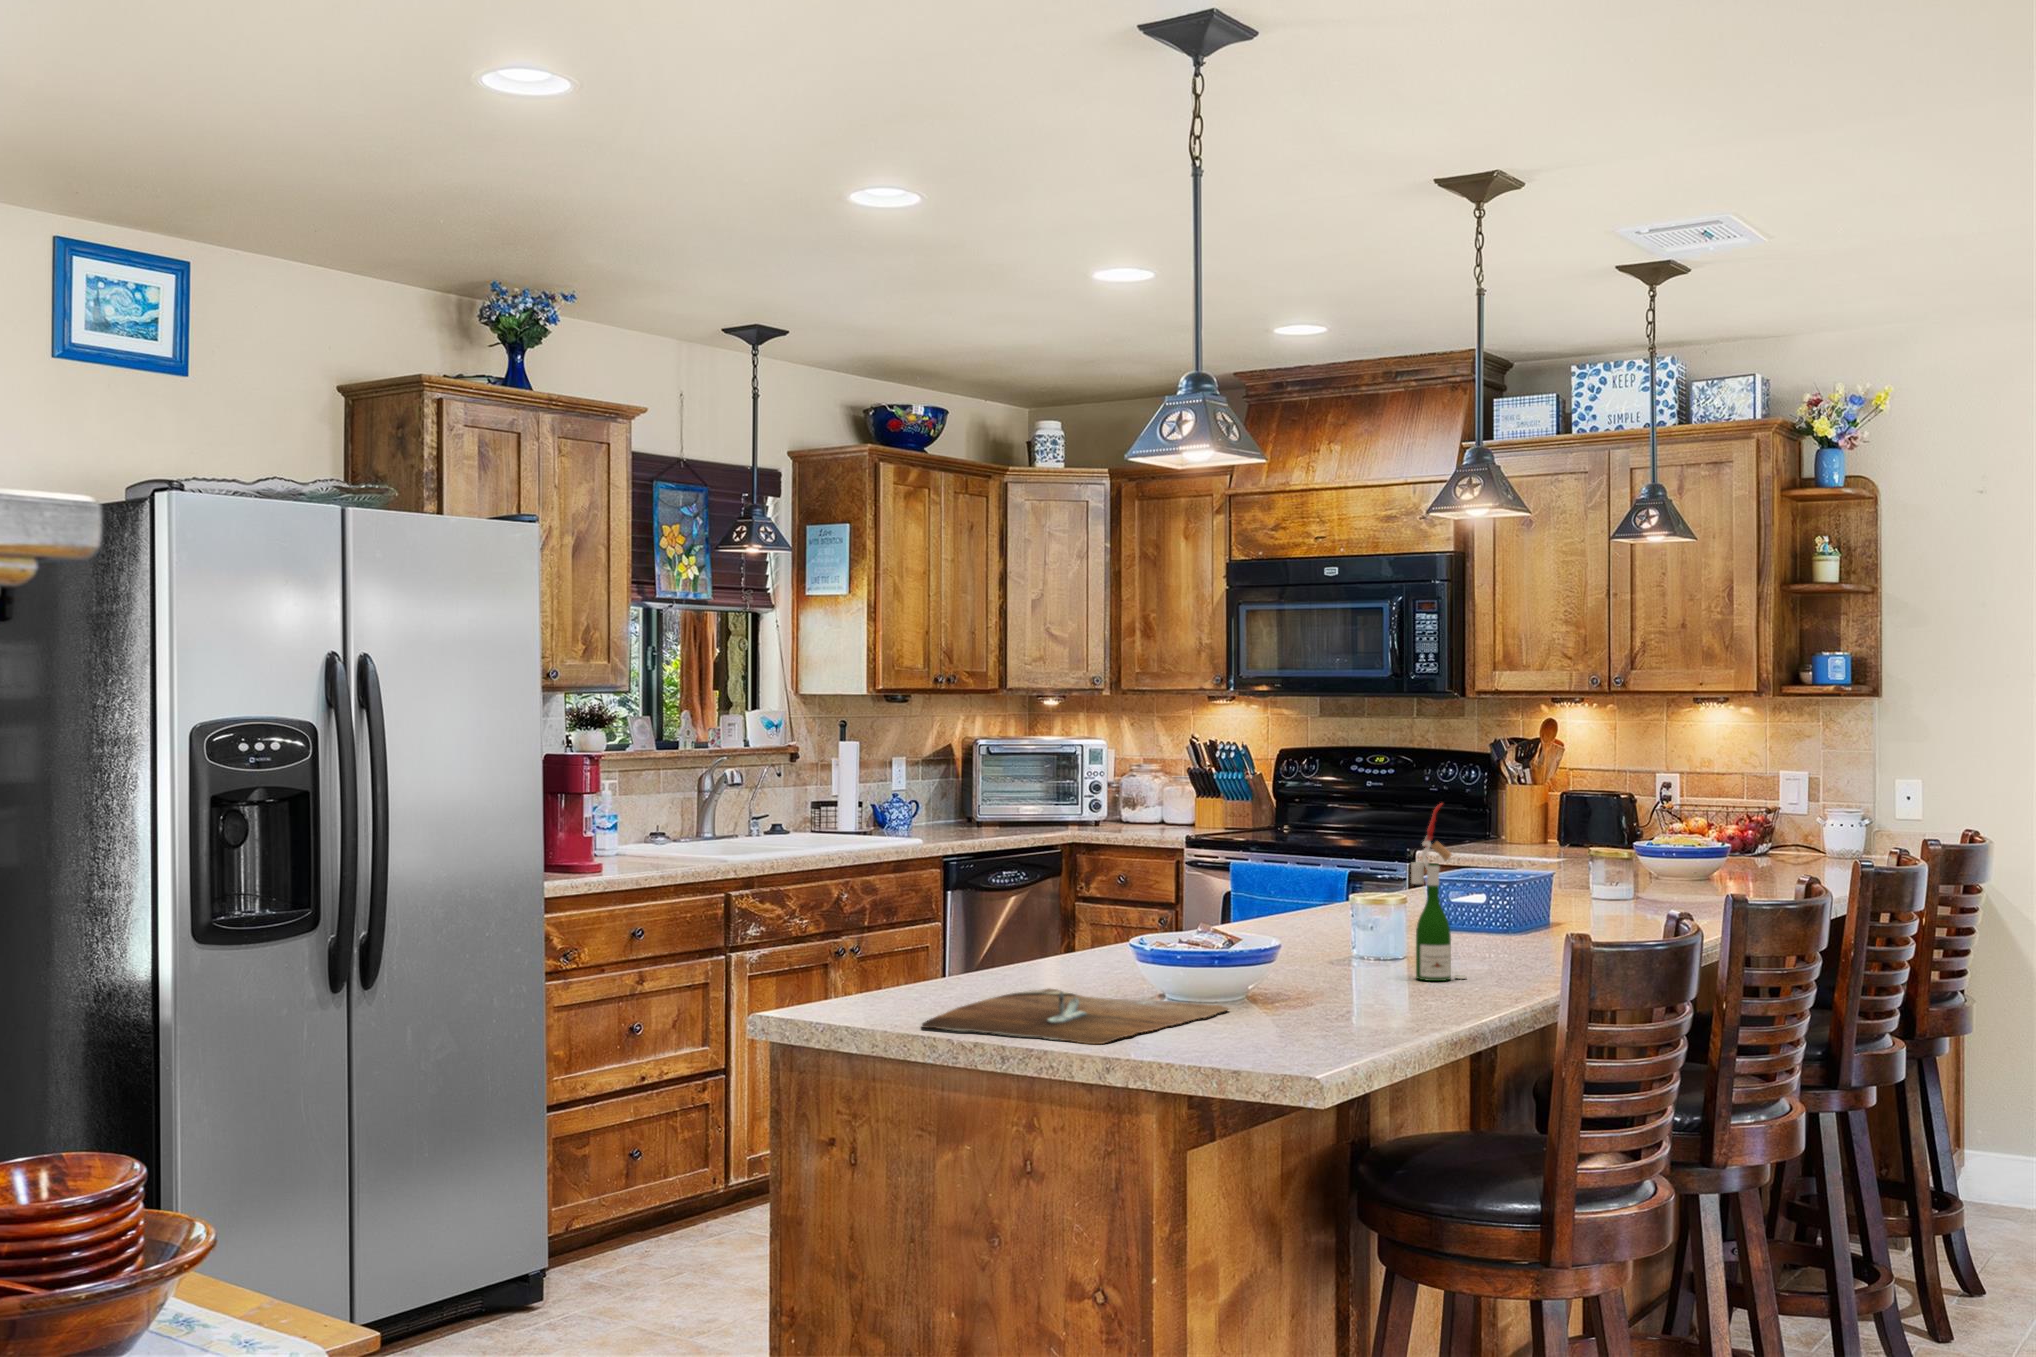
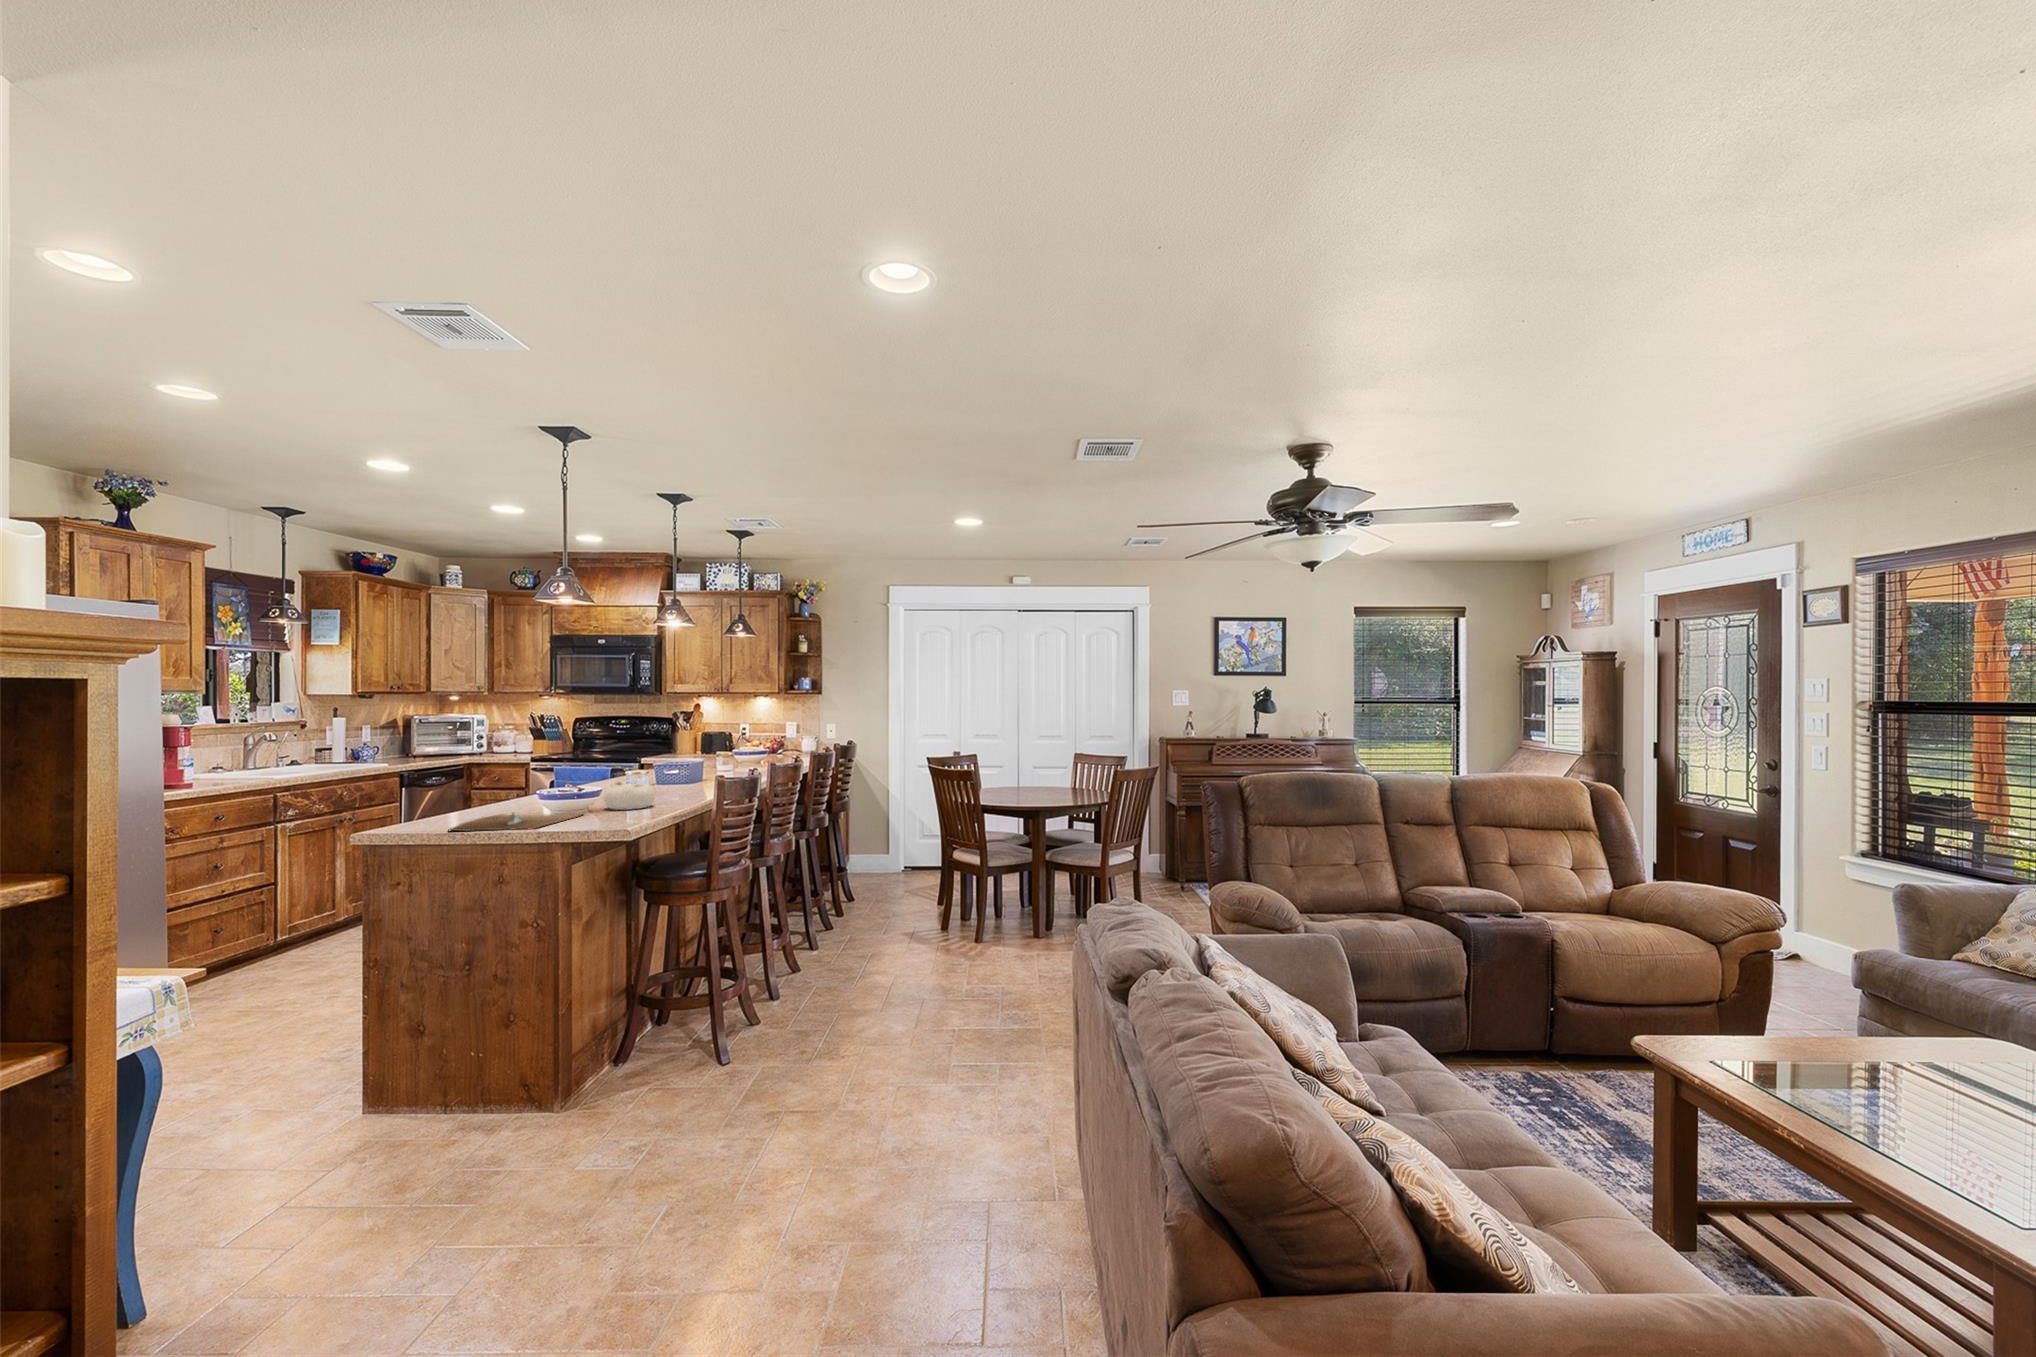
wine bottle: present [1411,803,1466,981] -> none [654,734,676,799]
decorative bowl: none [1280,925,1407,1006] -> present [604,782,655,810]

